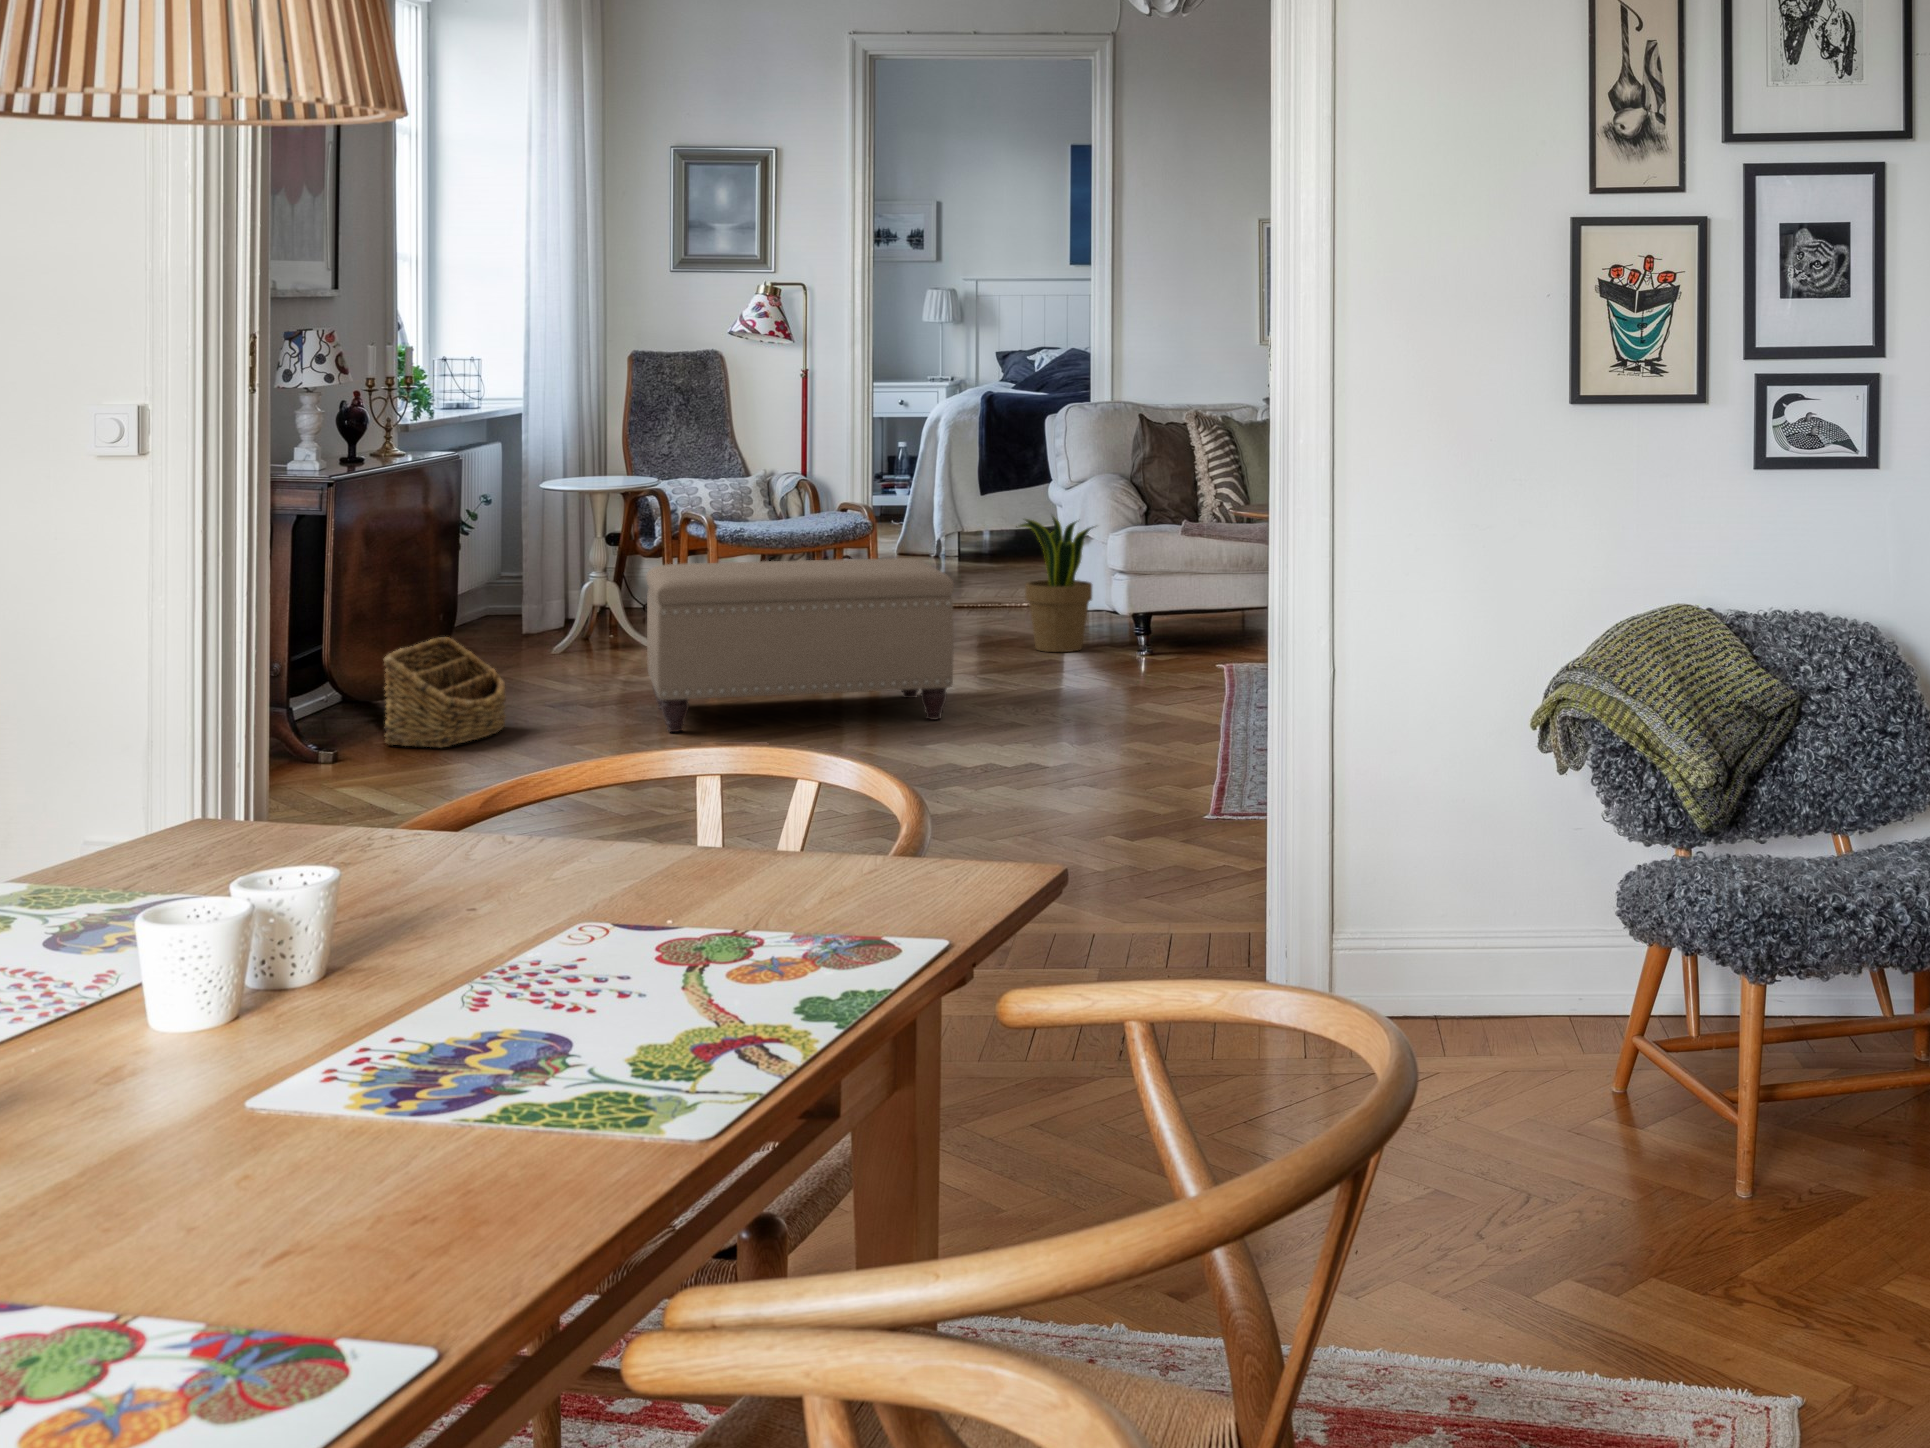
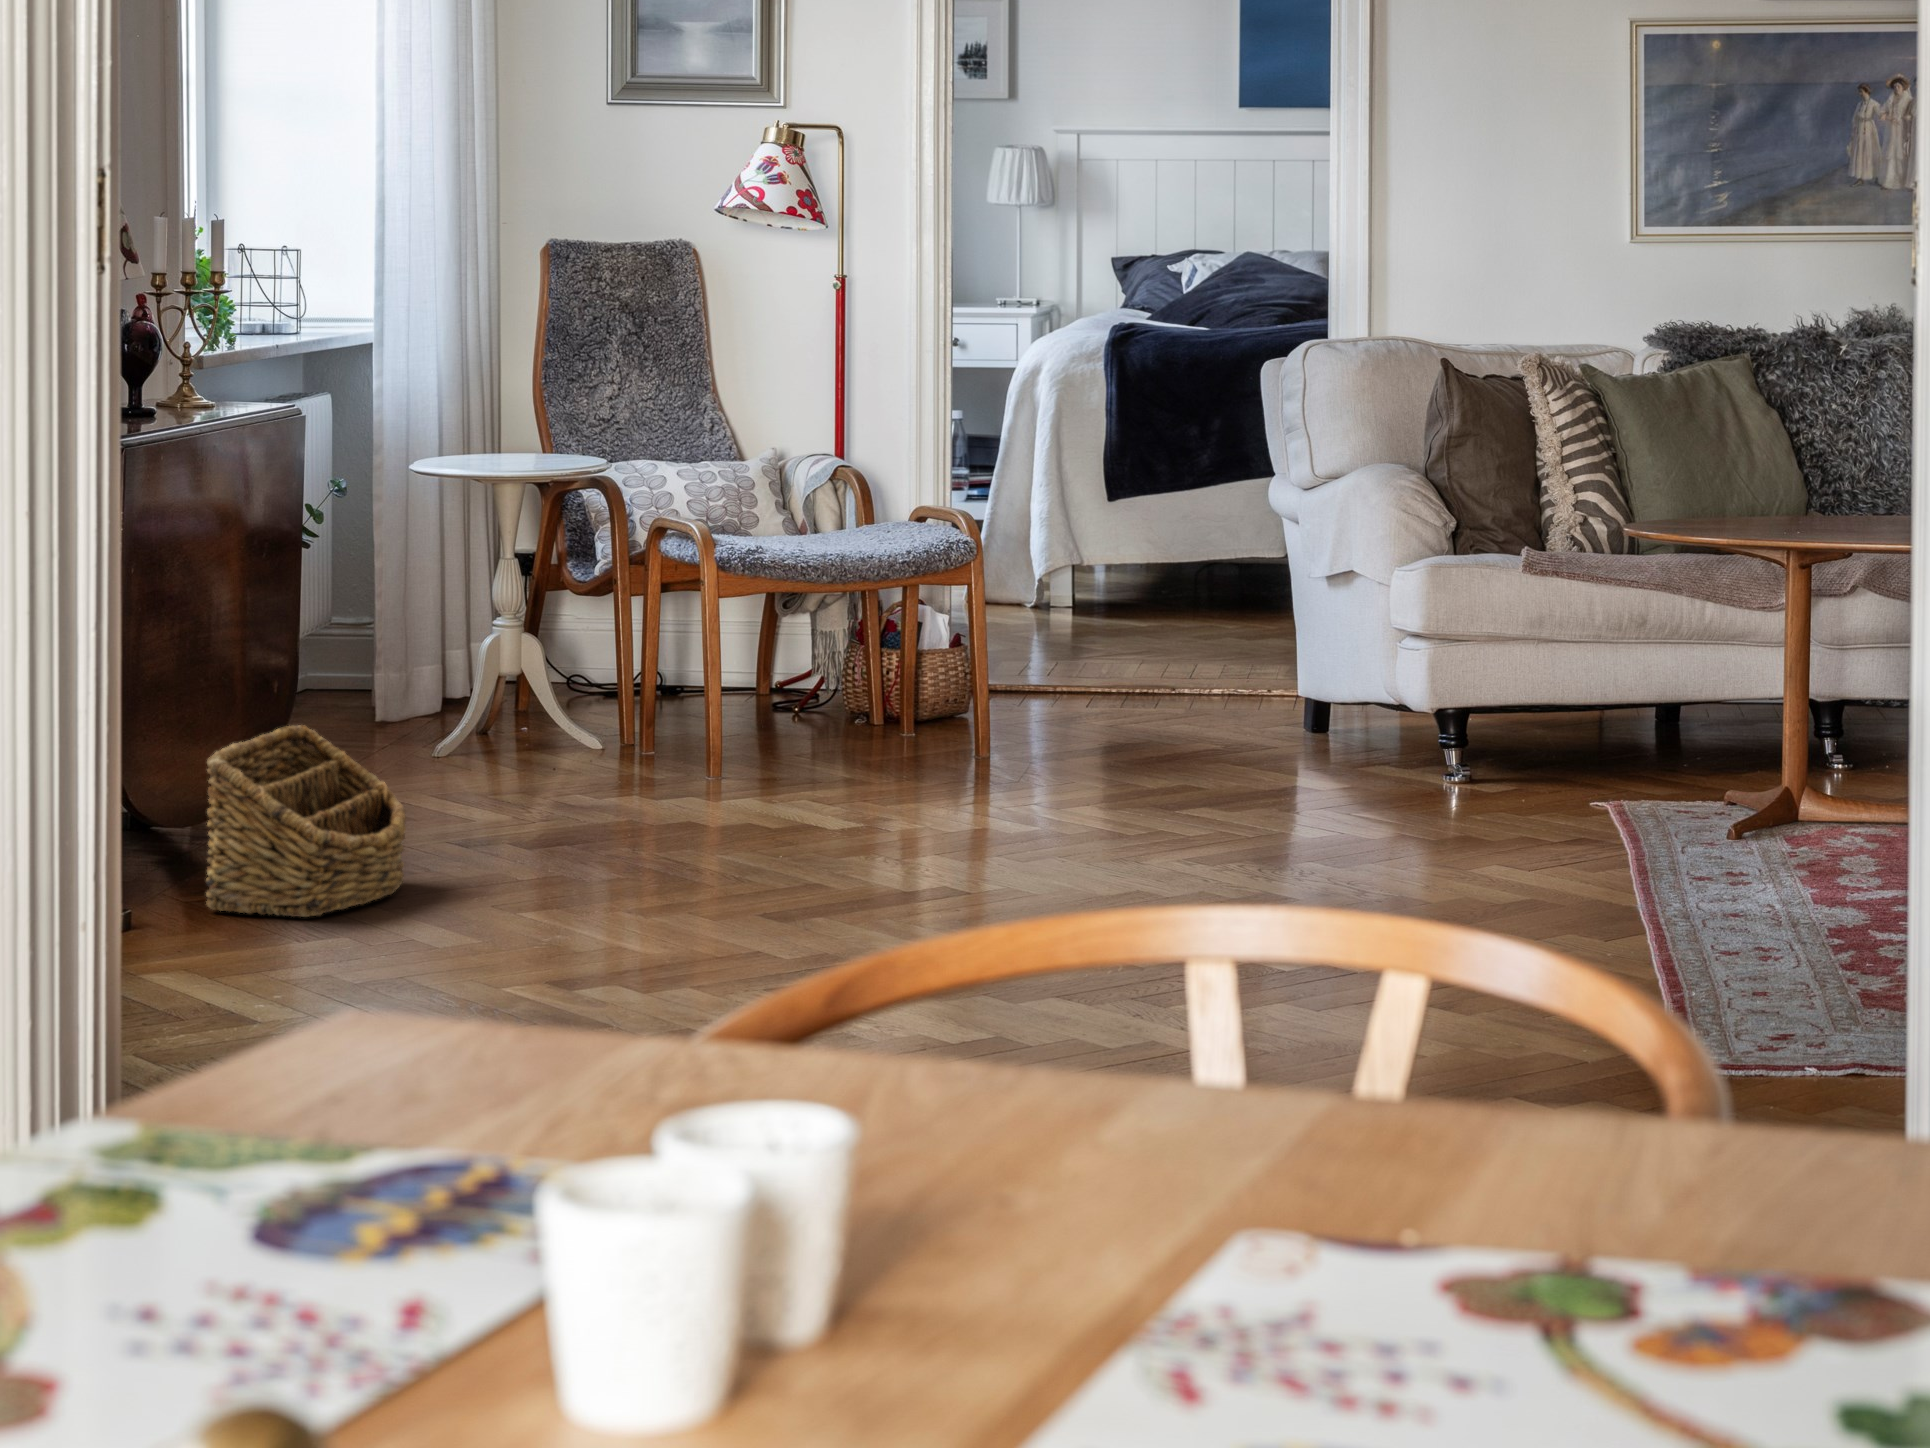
potted plant: present [1017,516,1094,652] -> none [1232,530,1379,771]
ottoman: present [646,558,954,732] -> none [636,603,1180,897]

